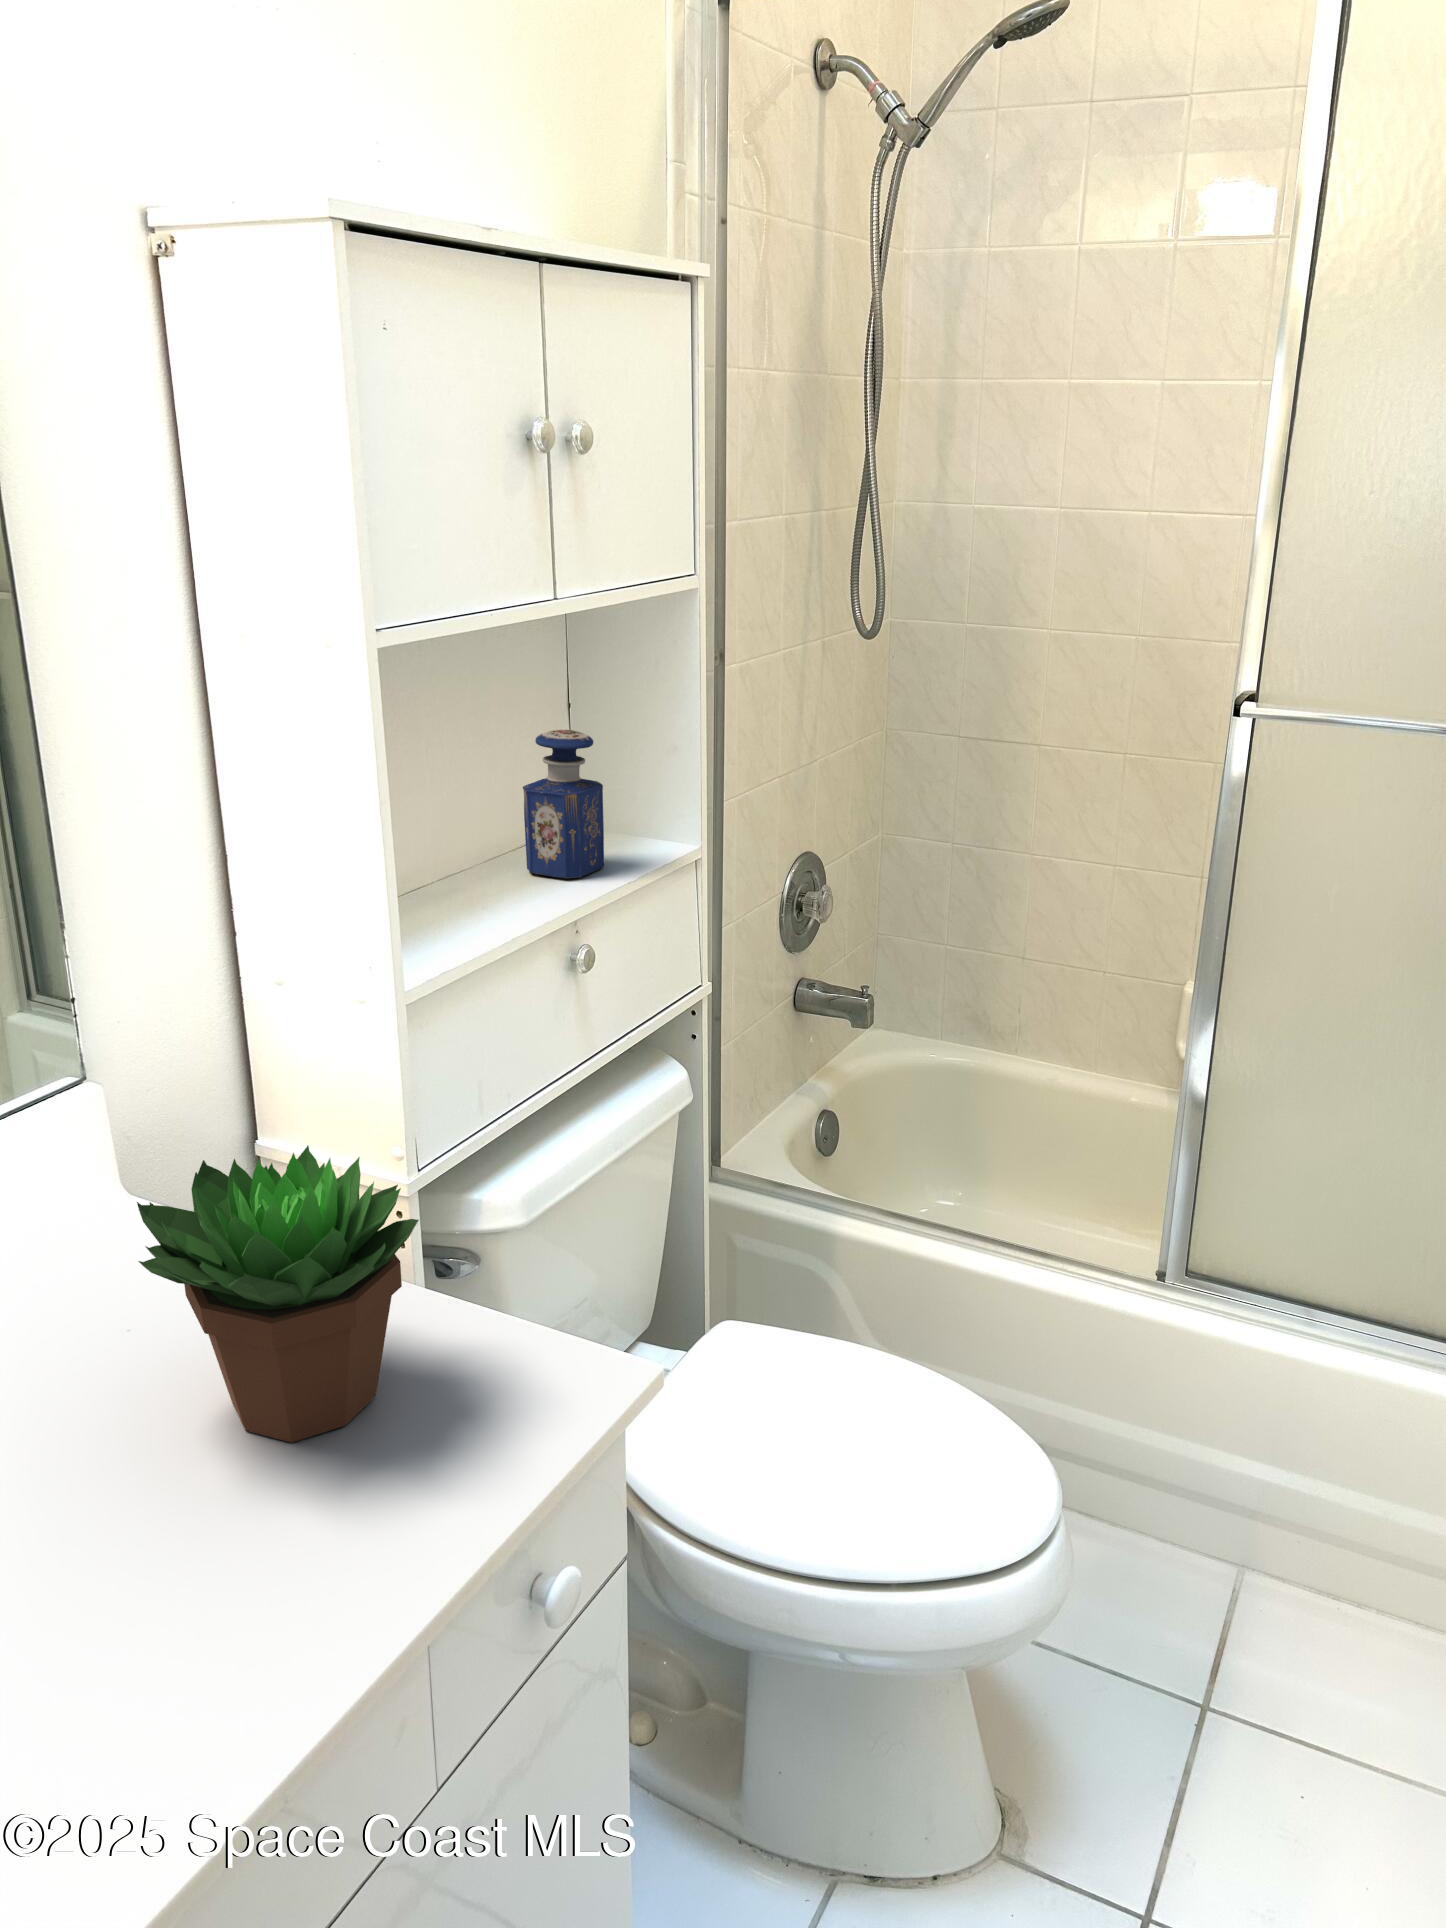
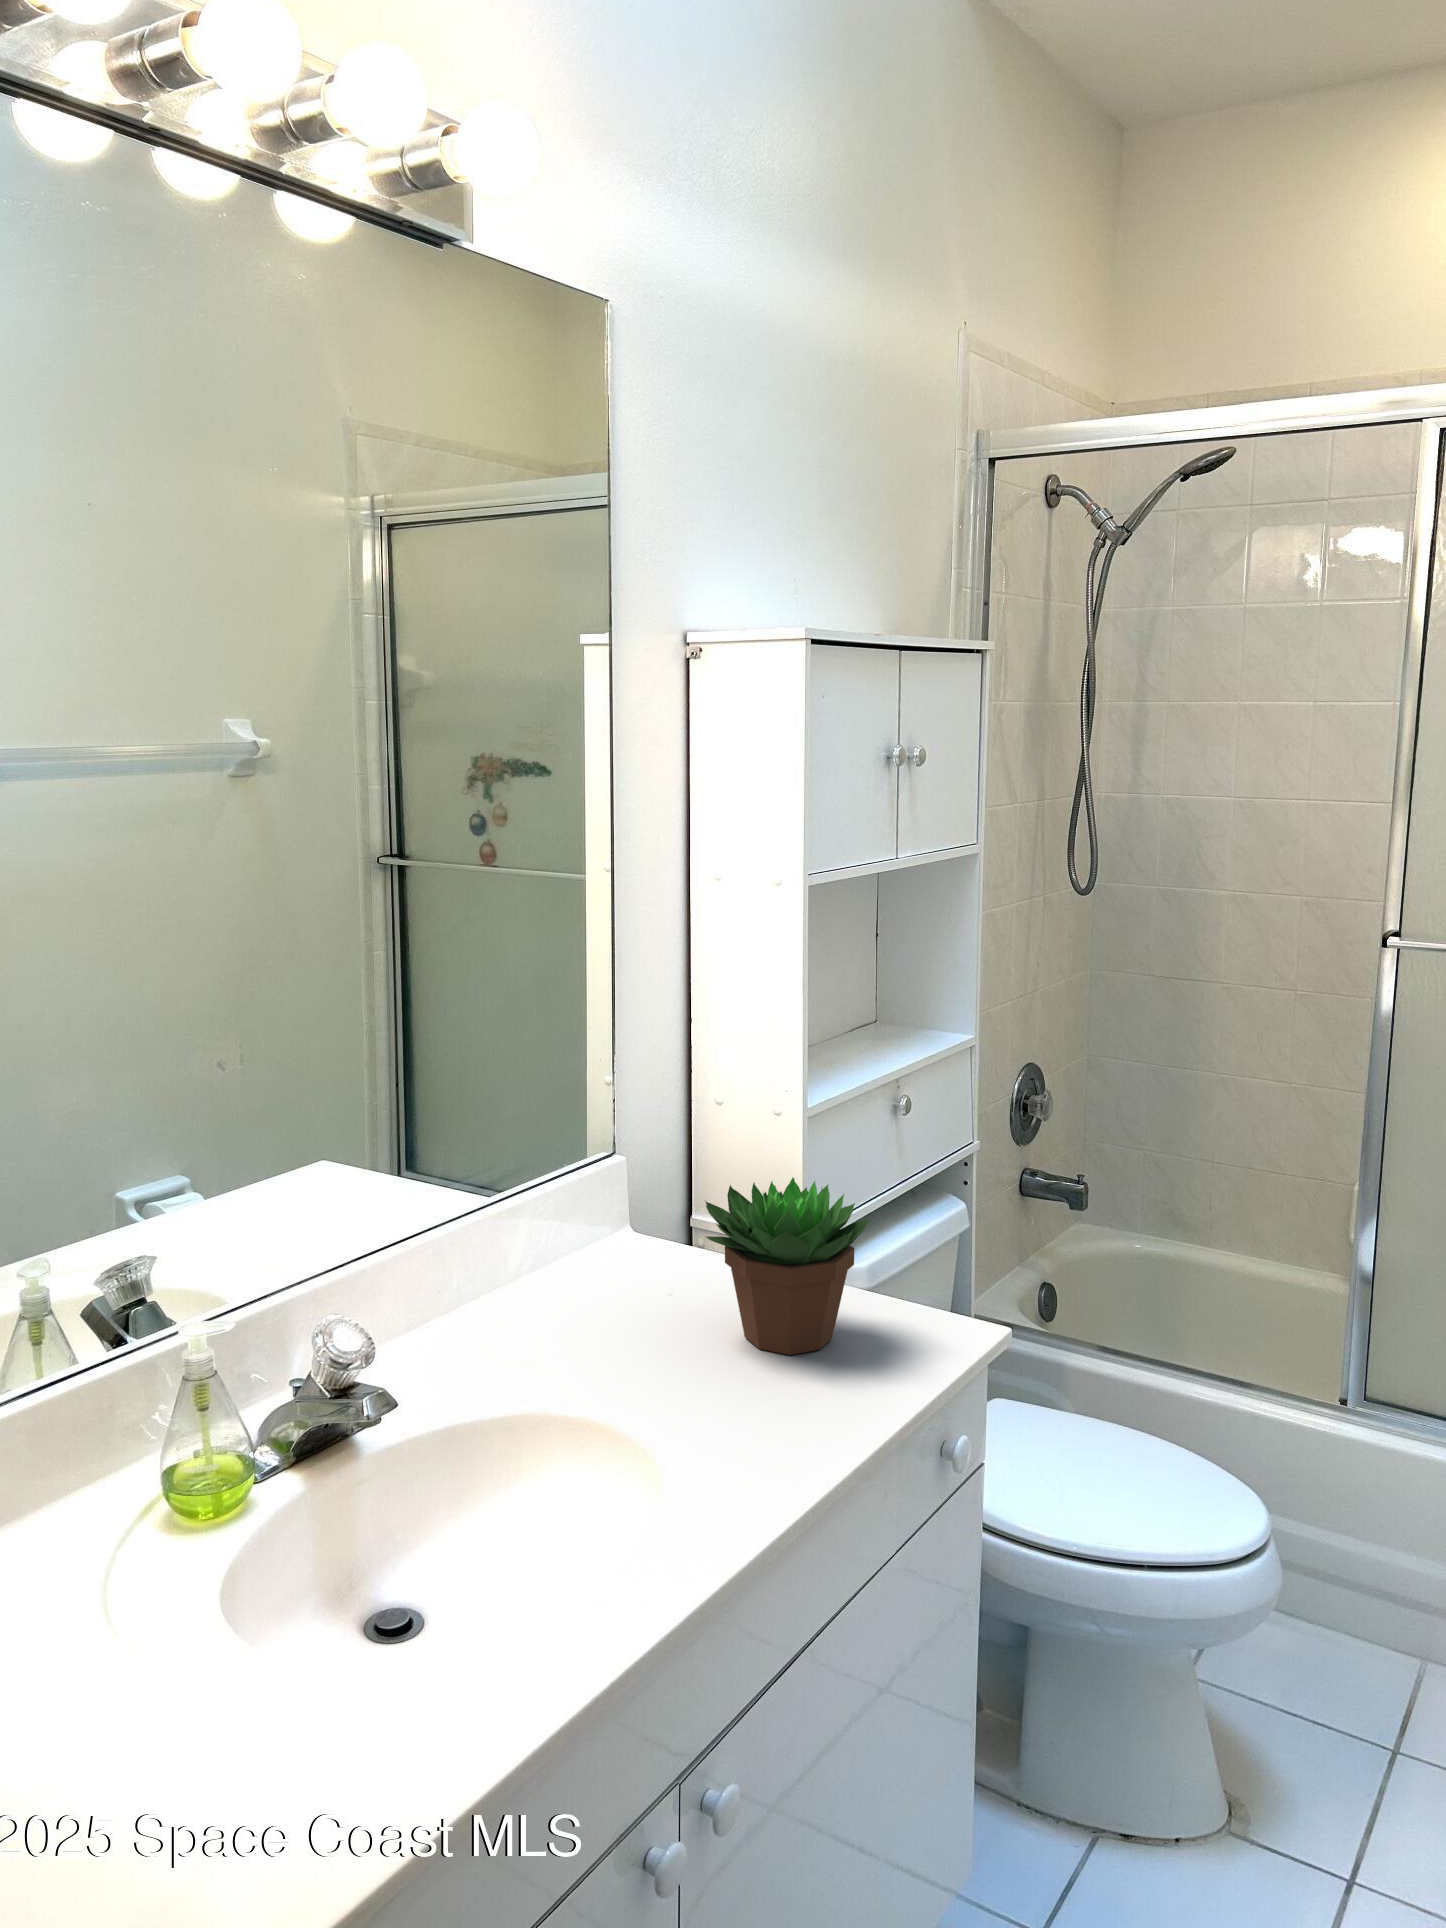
perfume bottle: present [523,730,604,878] -> none [860,952,916,1055]

